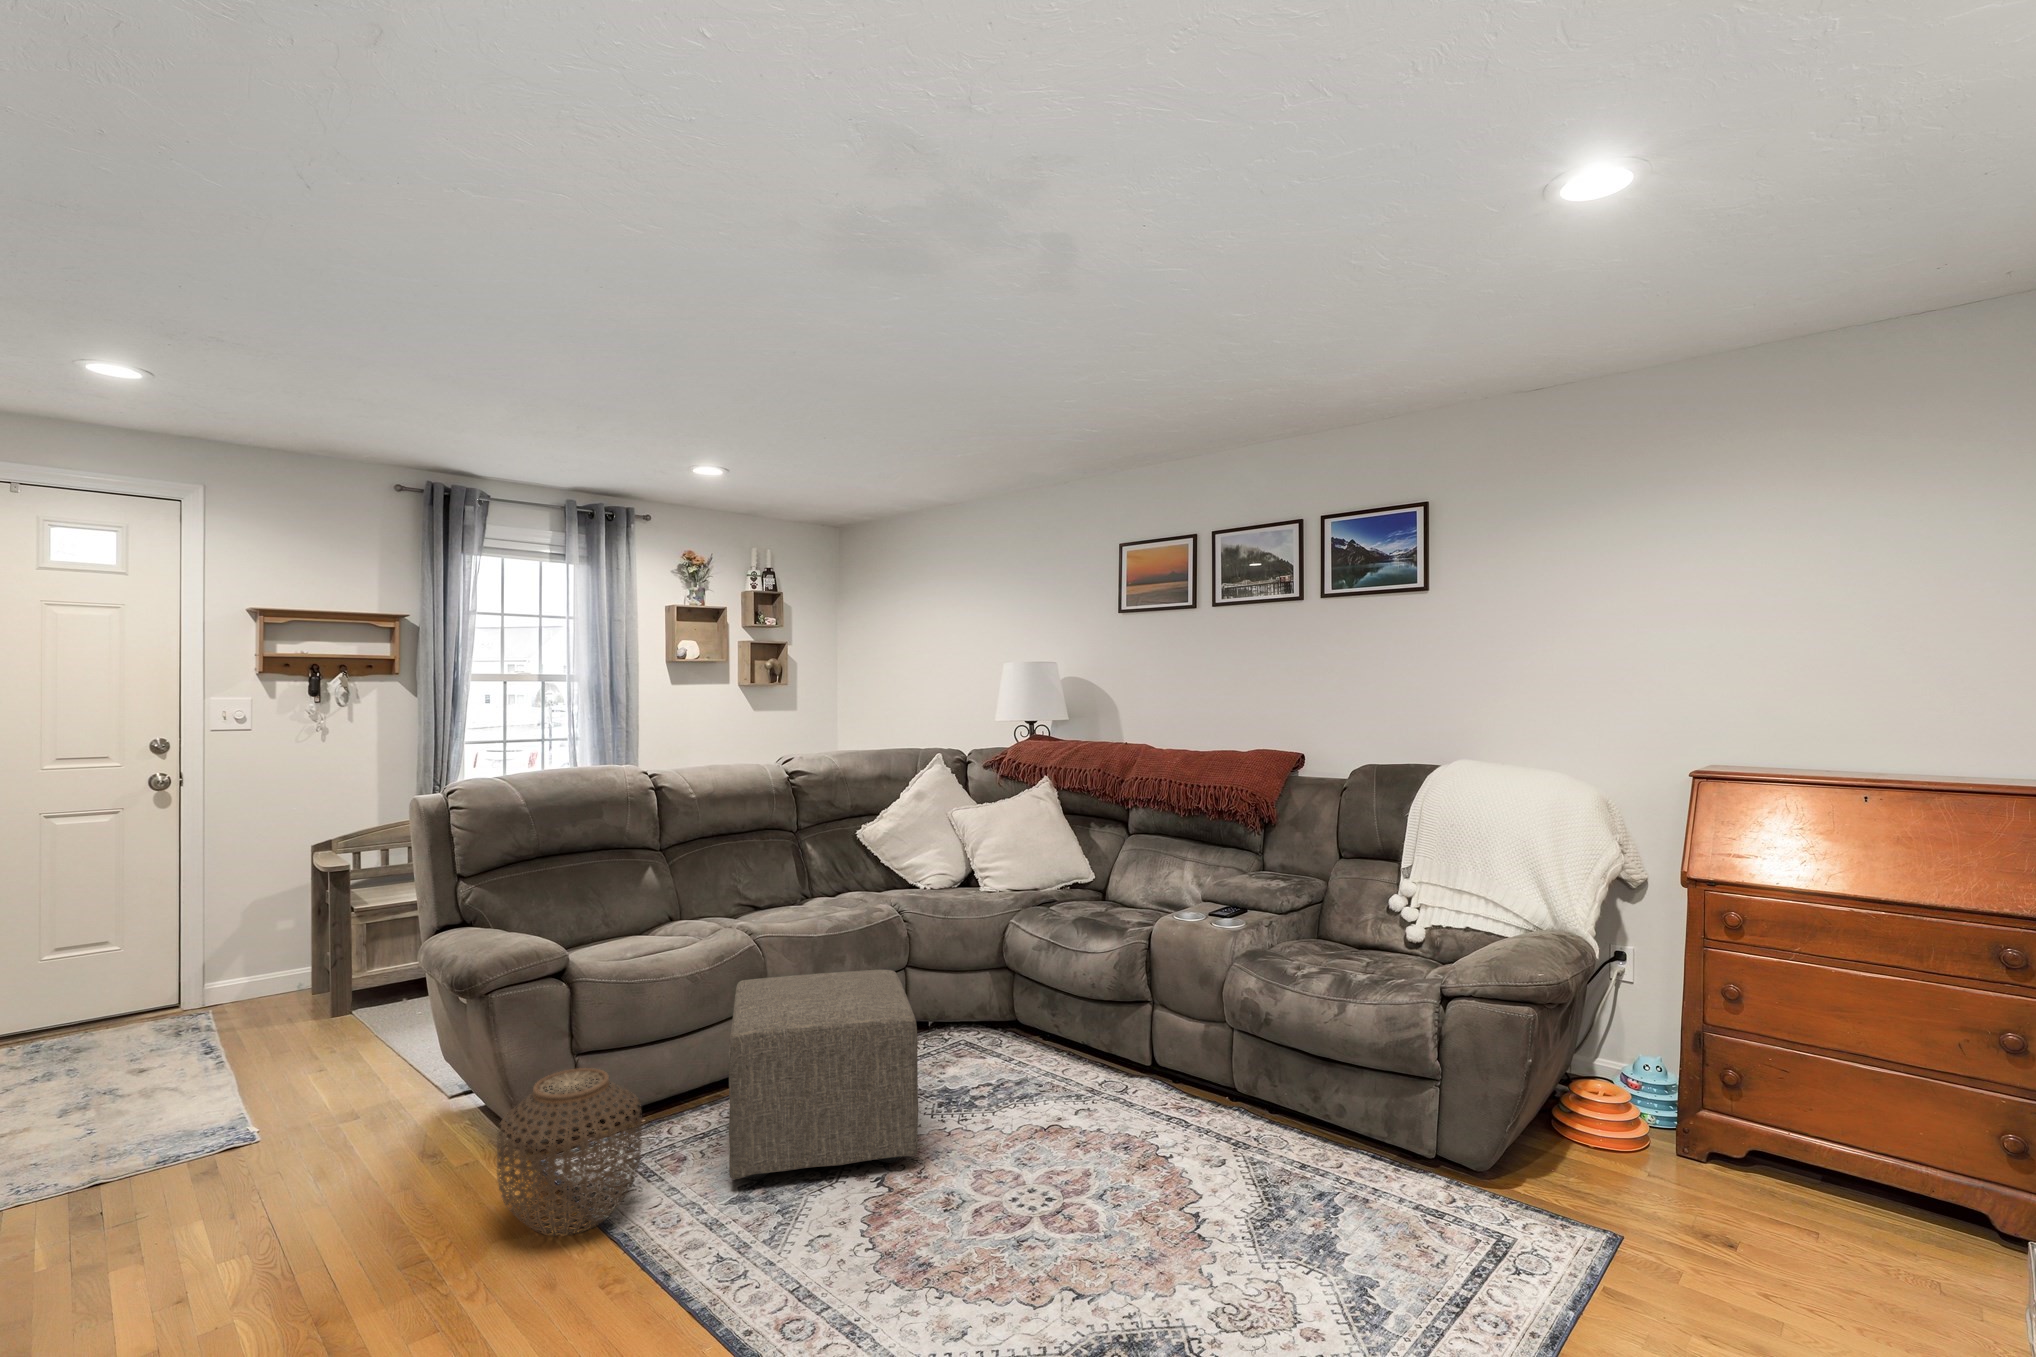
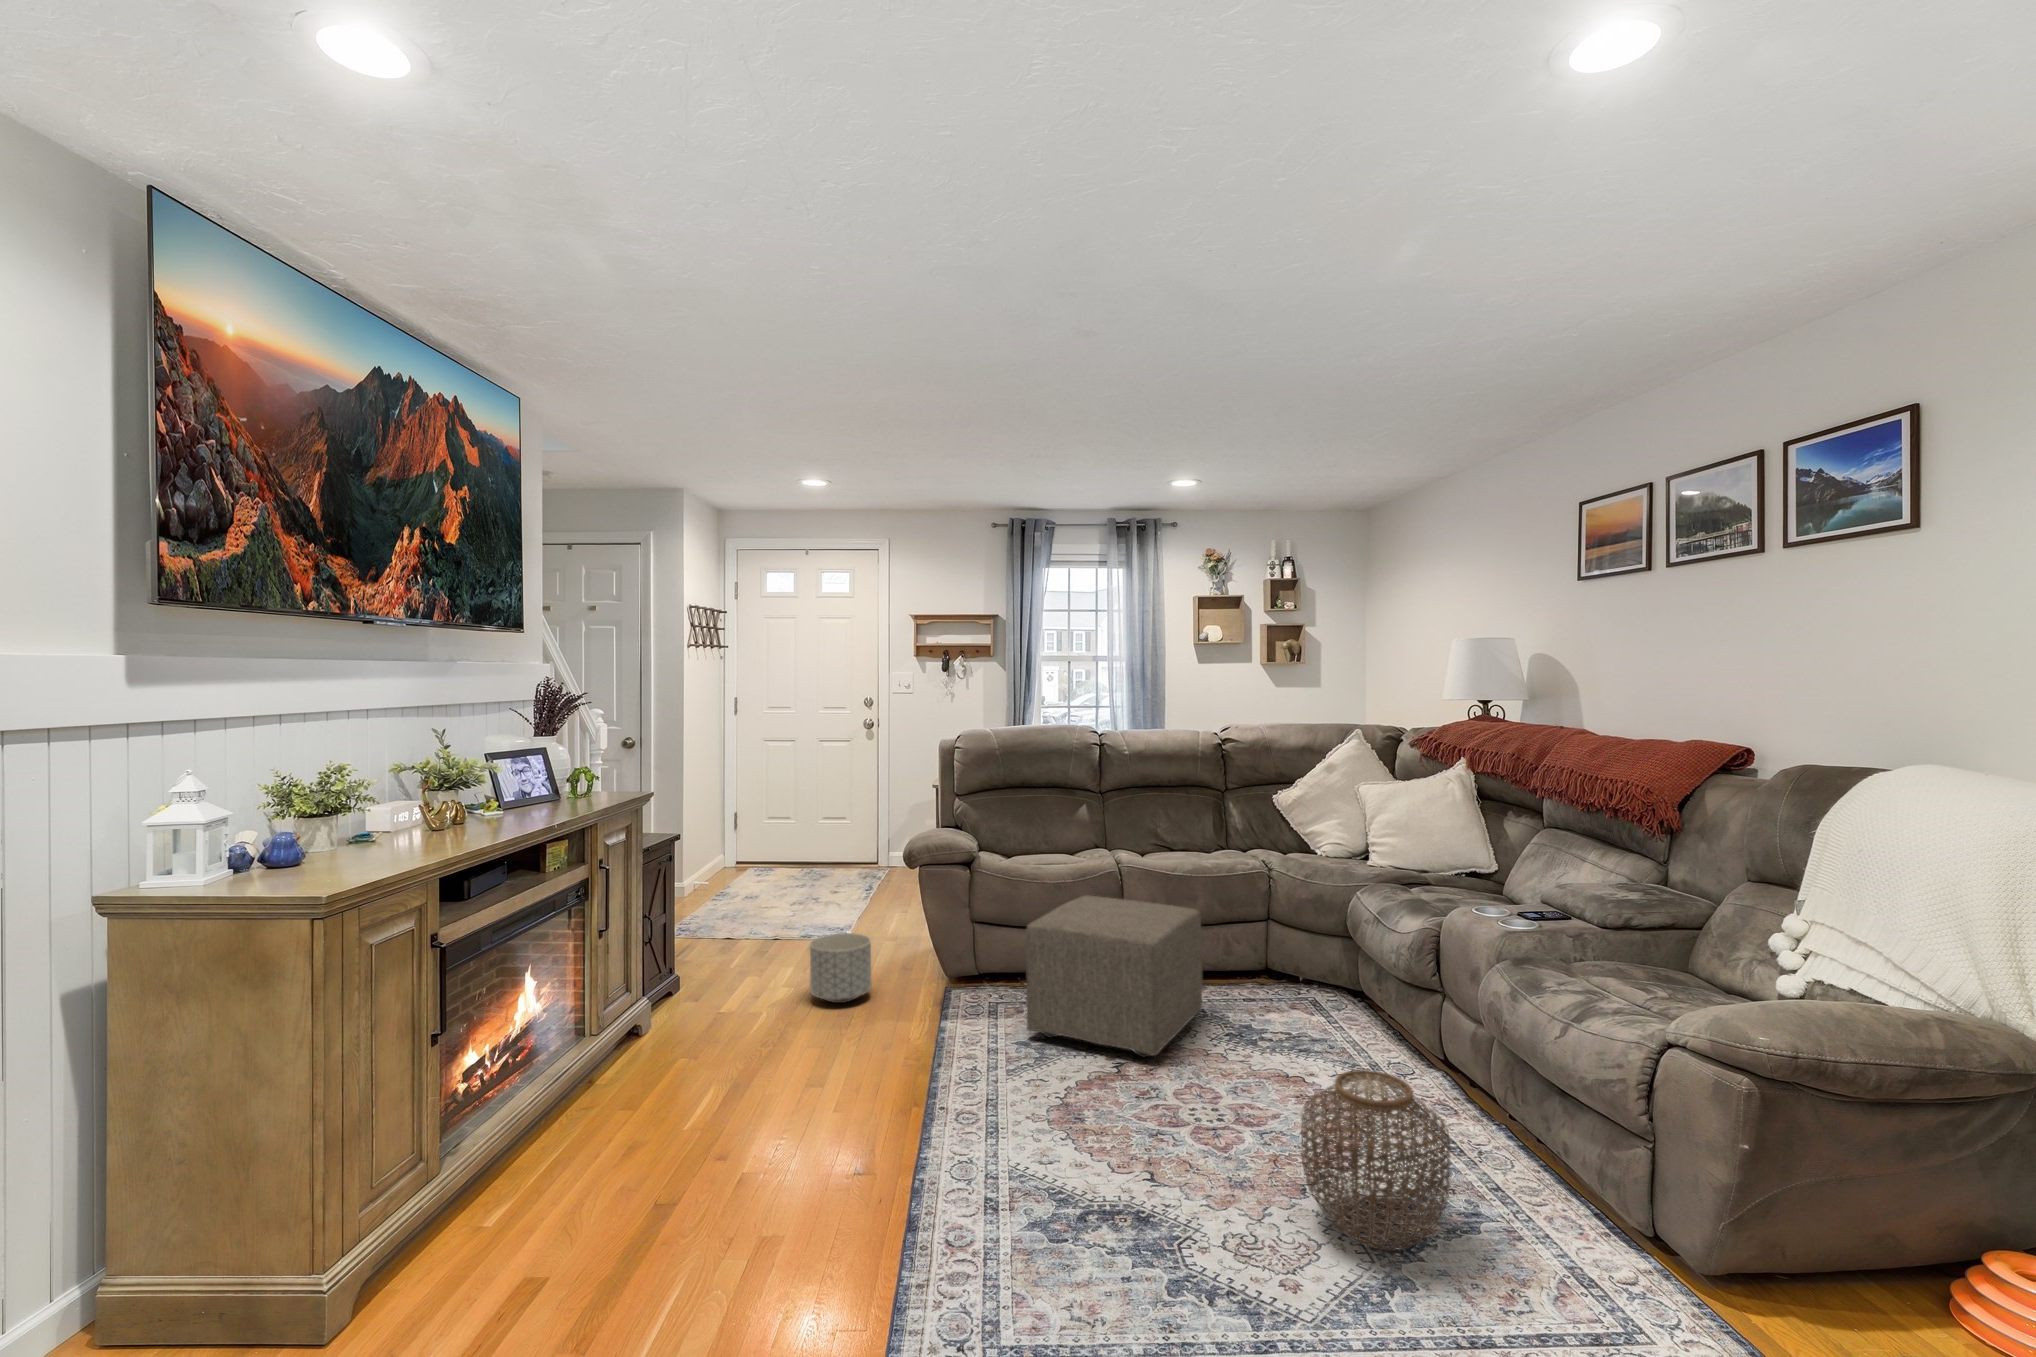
woven basket: present [497,1068,642,1236] -> present [1301,1070,1450,1251]
planter: none [294,1119,416,1250] -> present [810,933,871,1003]

